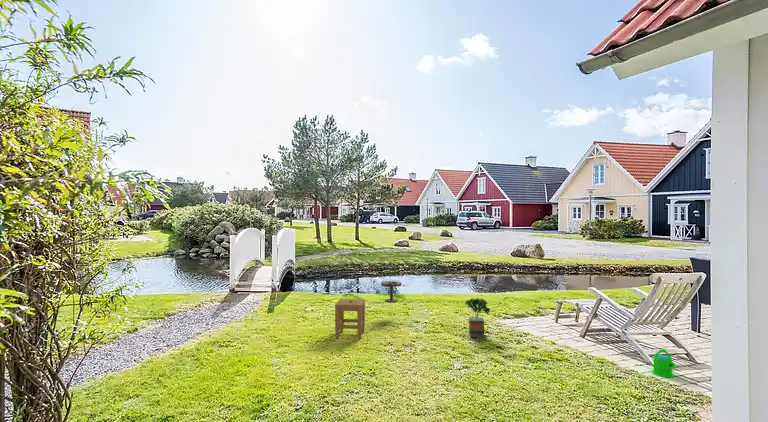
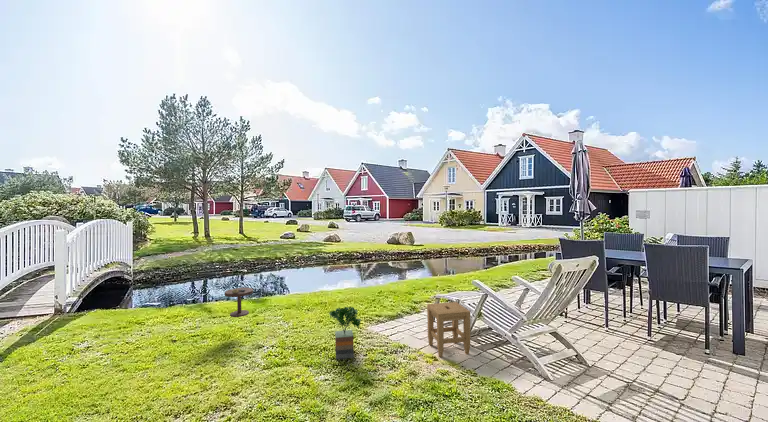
stool: present [335,299,365,339] -> present [427,302,470,357]
watering can: present [652,349,675,377] -> none [556,365,589,403]

